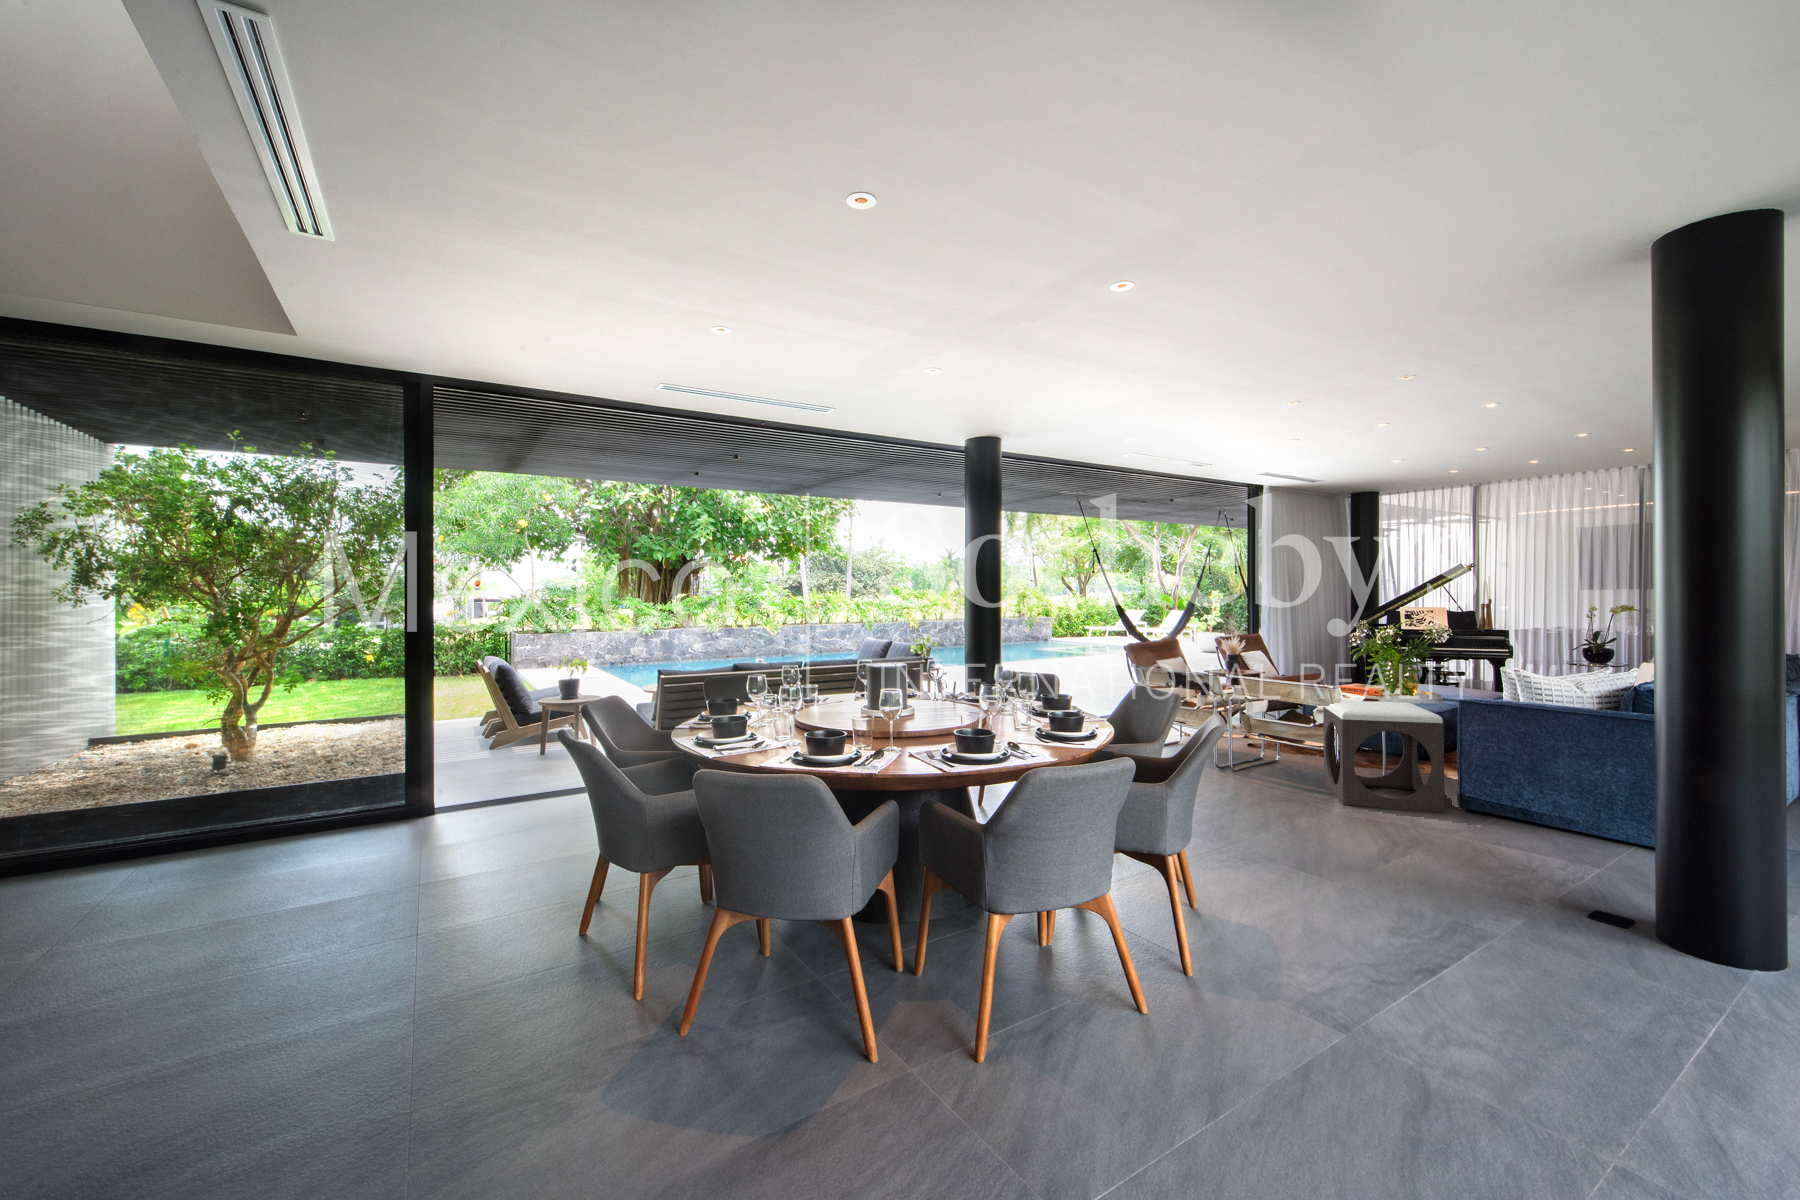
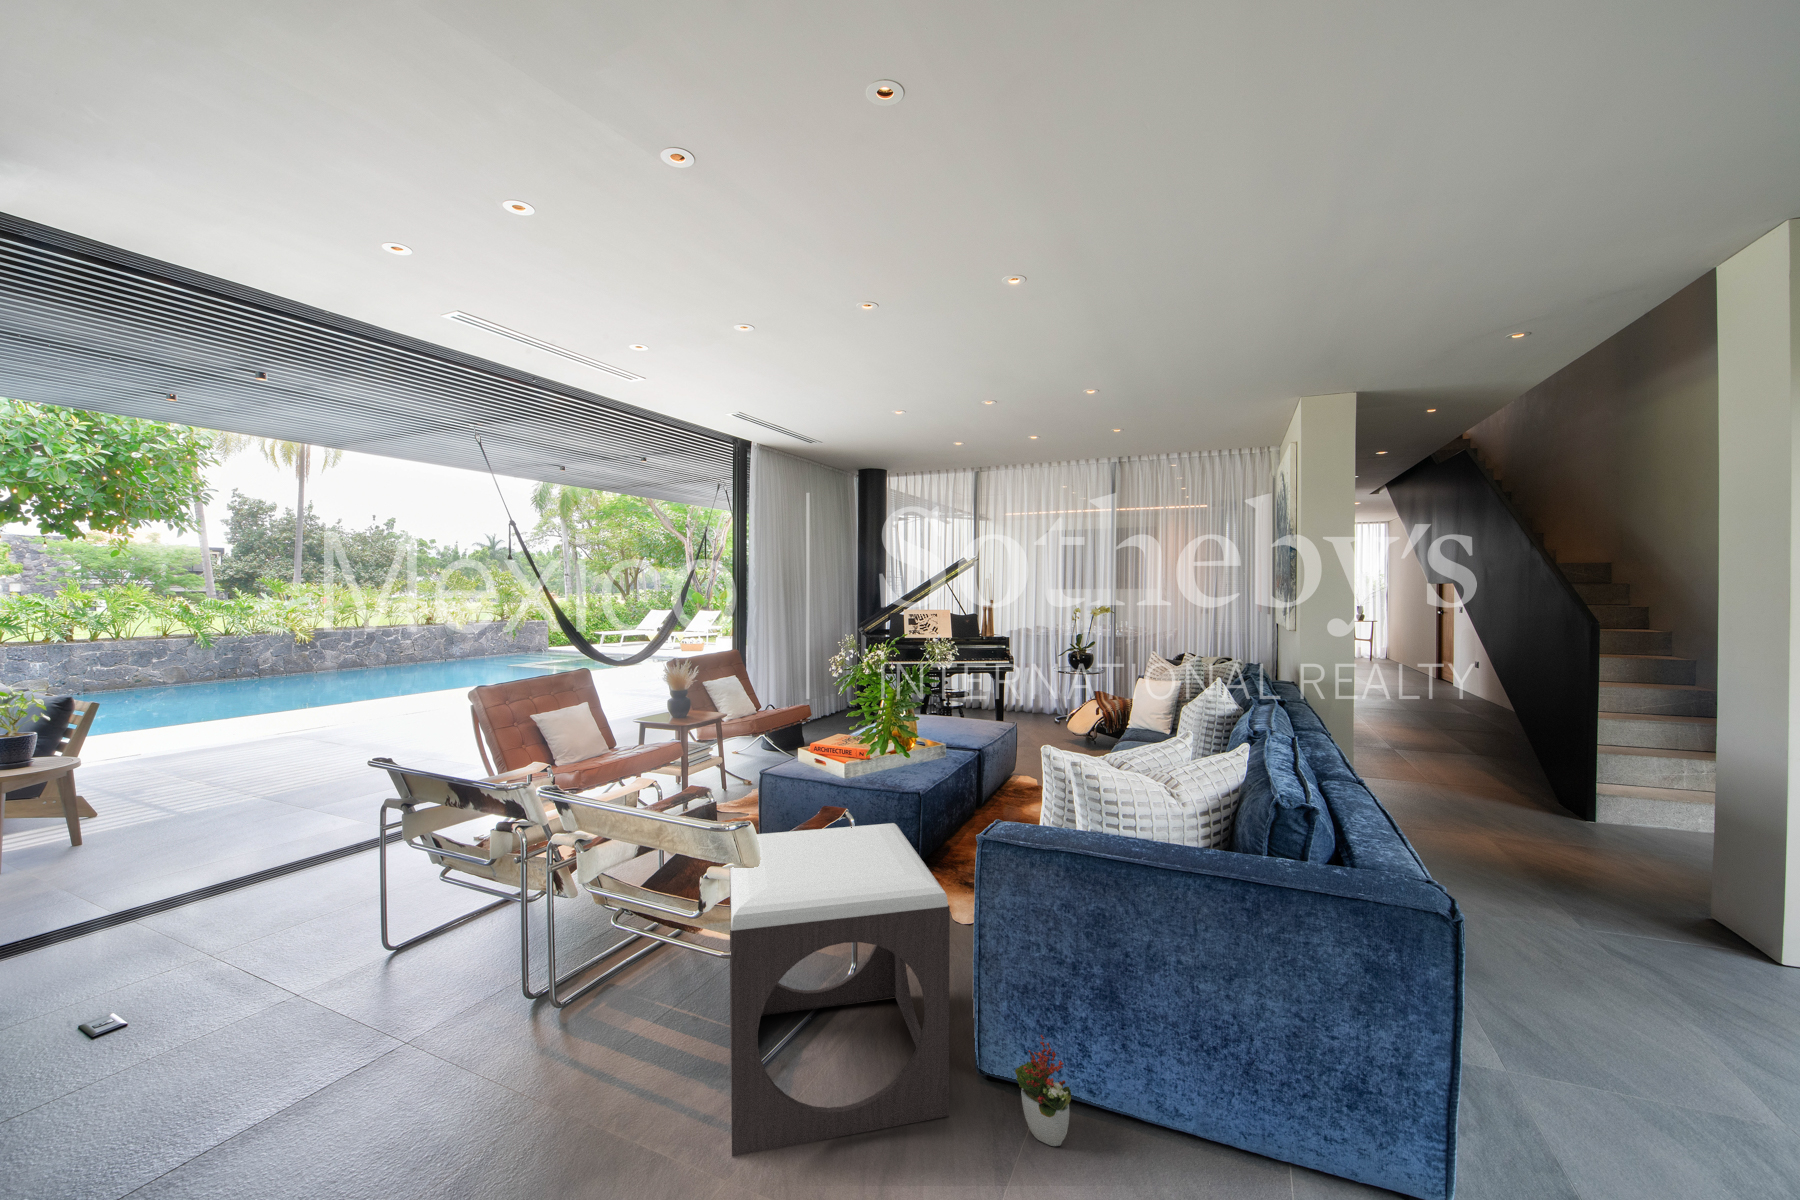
decorative plant: none [1479,780,1508,824] -> present [1015,1035,1071,1146]

